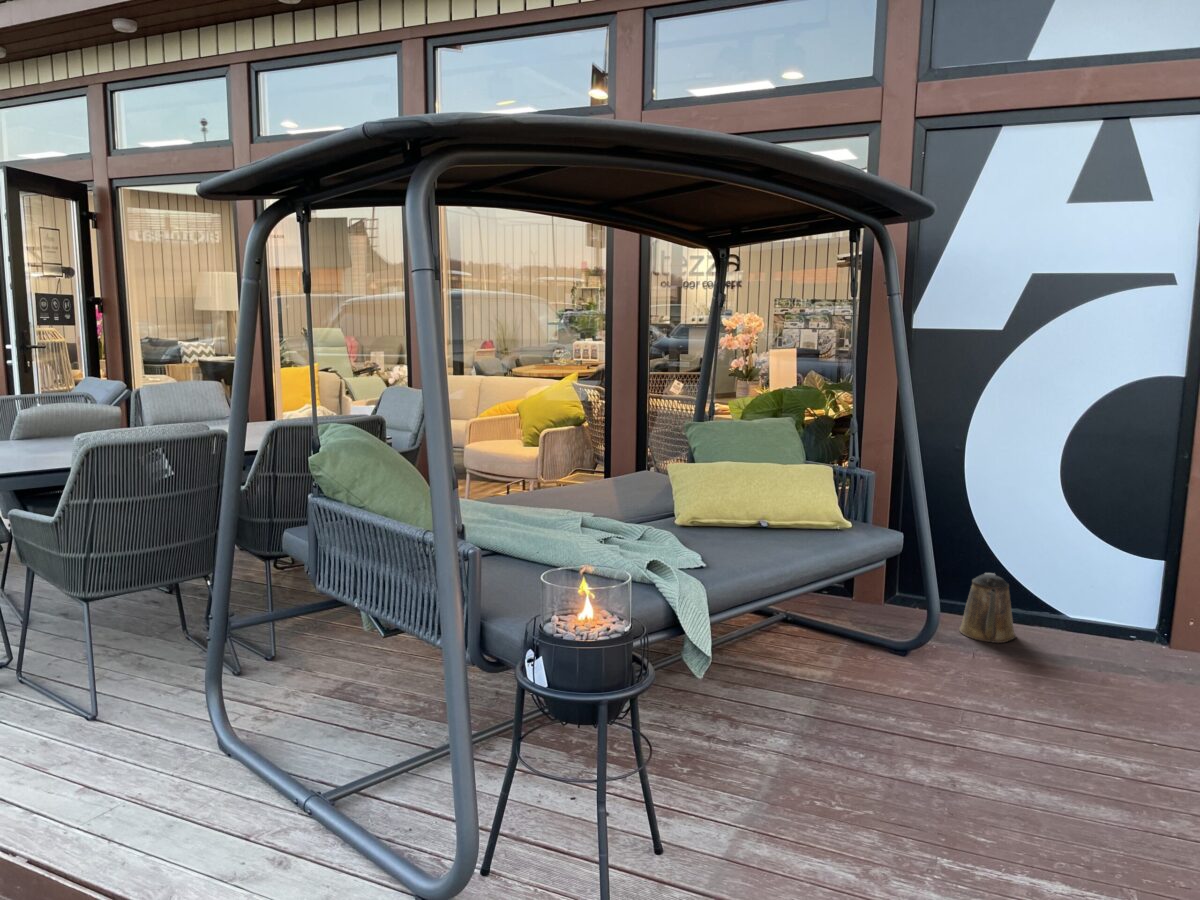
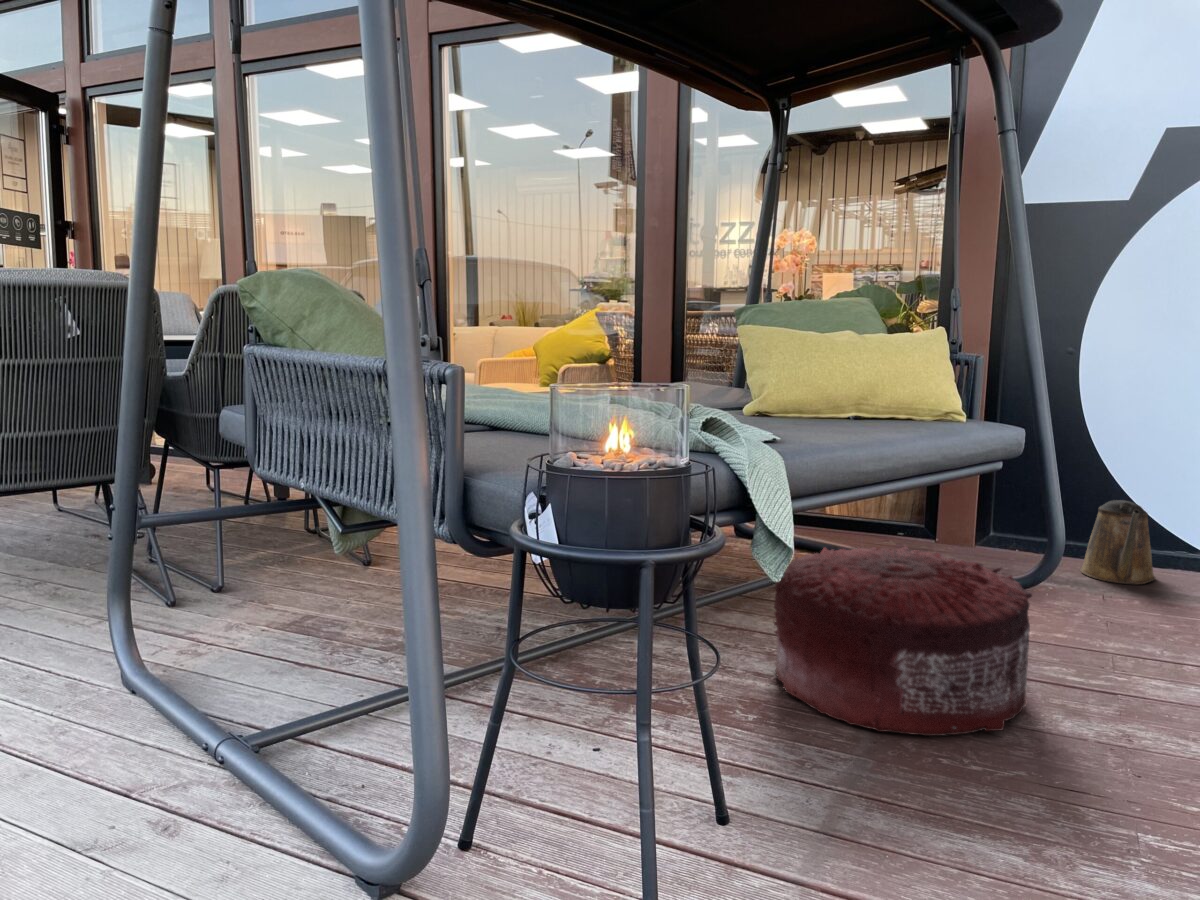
pouf: none [705,630,889,783] -> present [774,546,1032,736]

